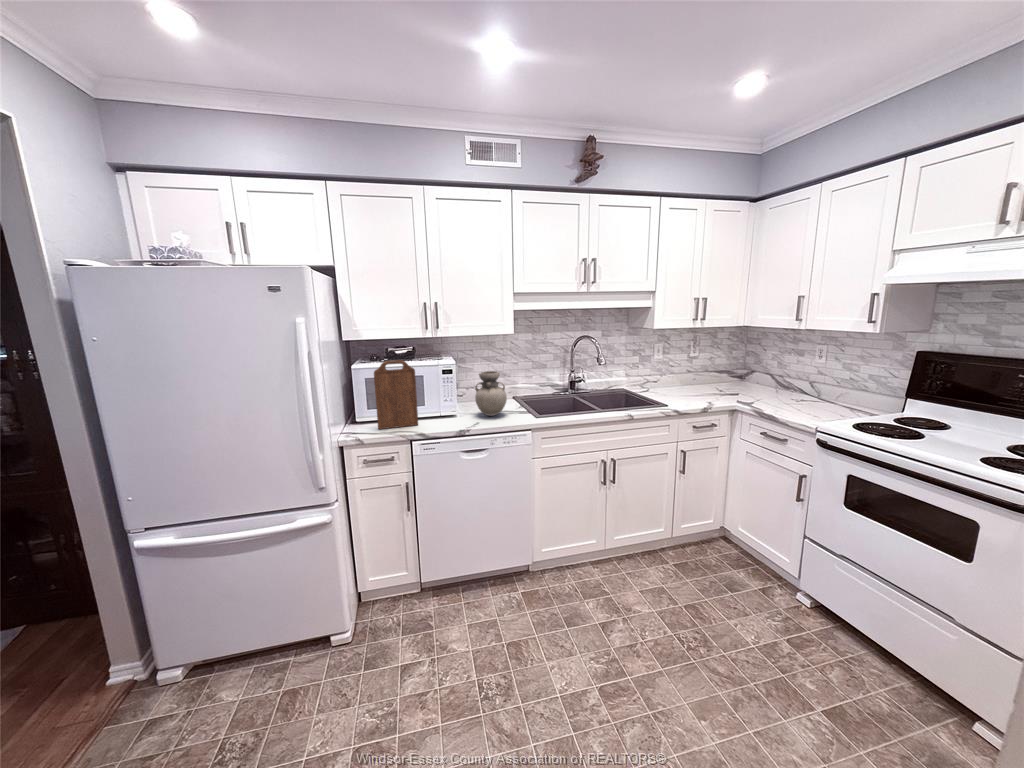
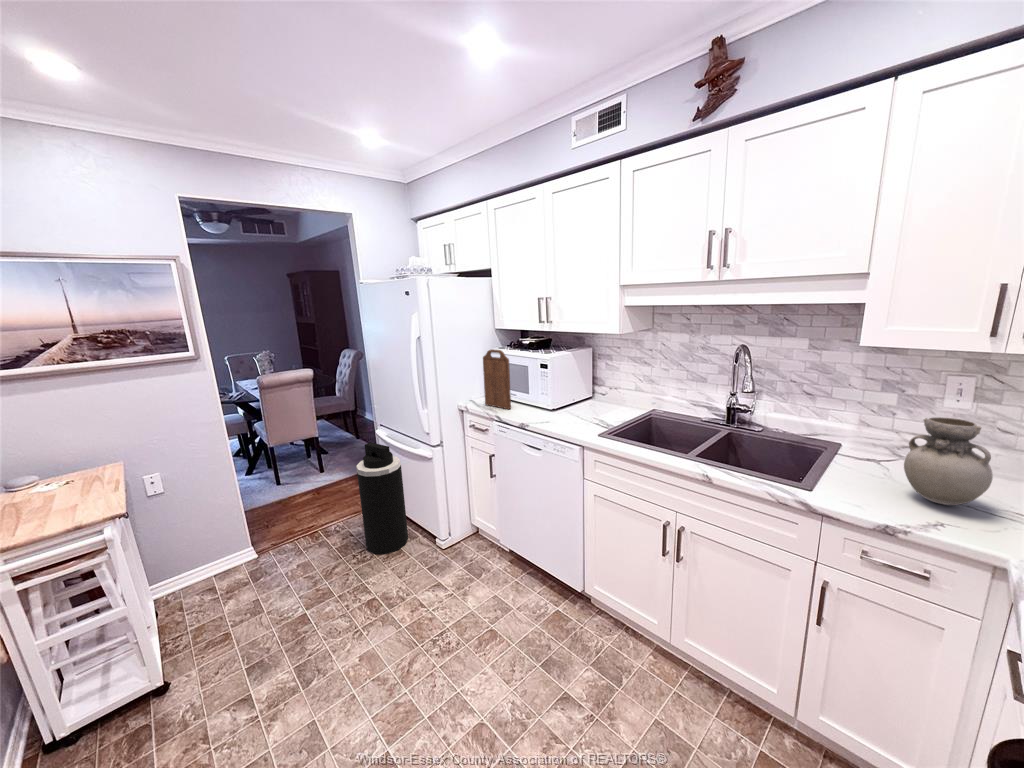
vase: present [475,371,507,416] -> present [904,417,993,505]
trash can: none [183,535,288,734] -> present [356,442,408,554]

